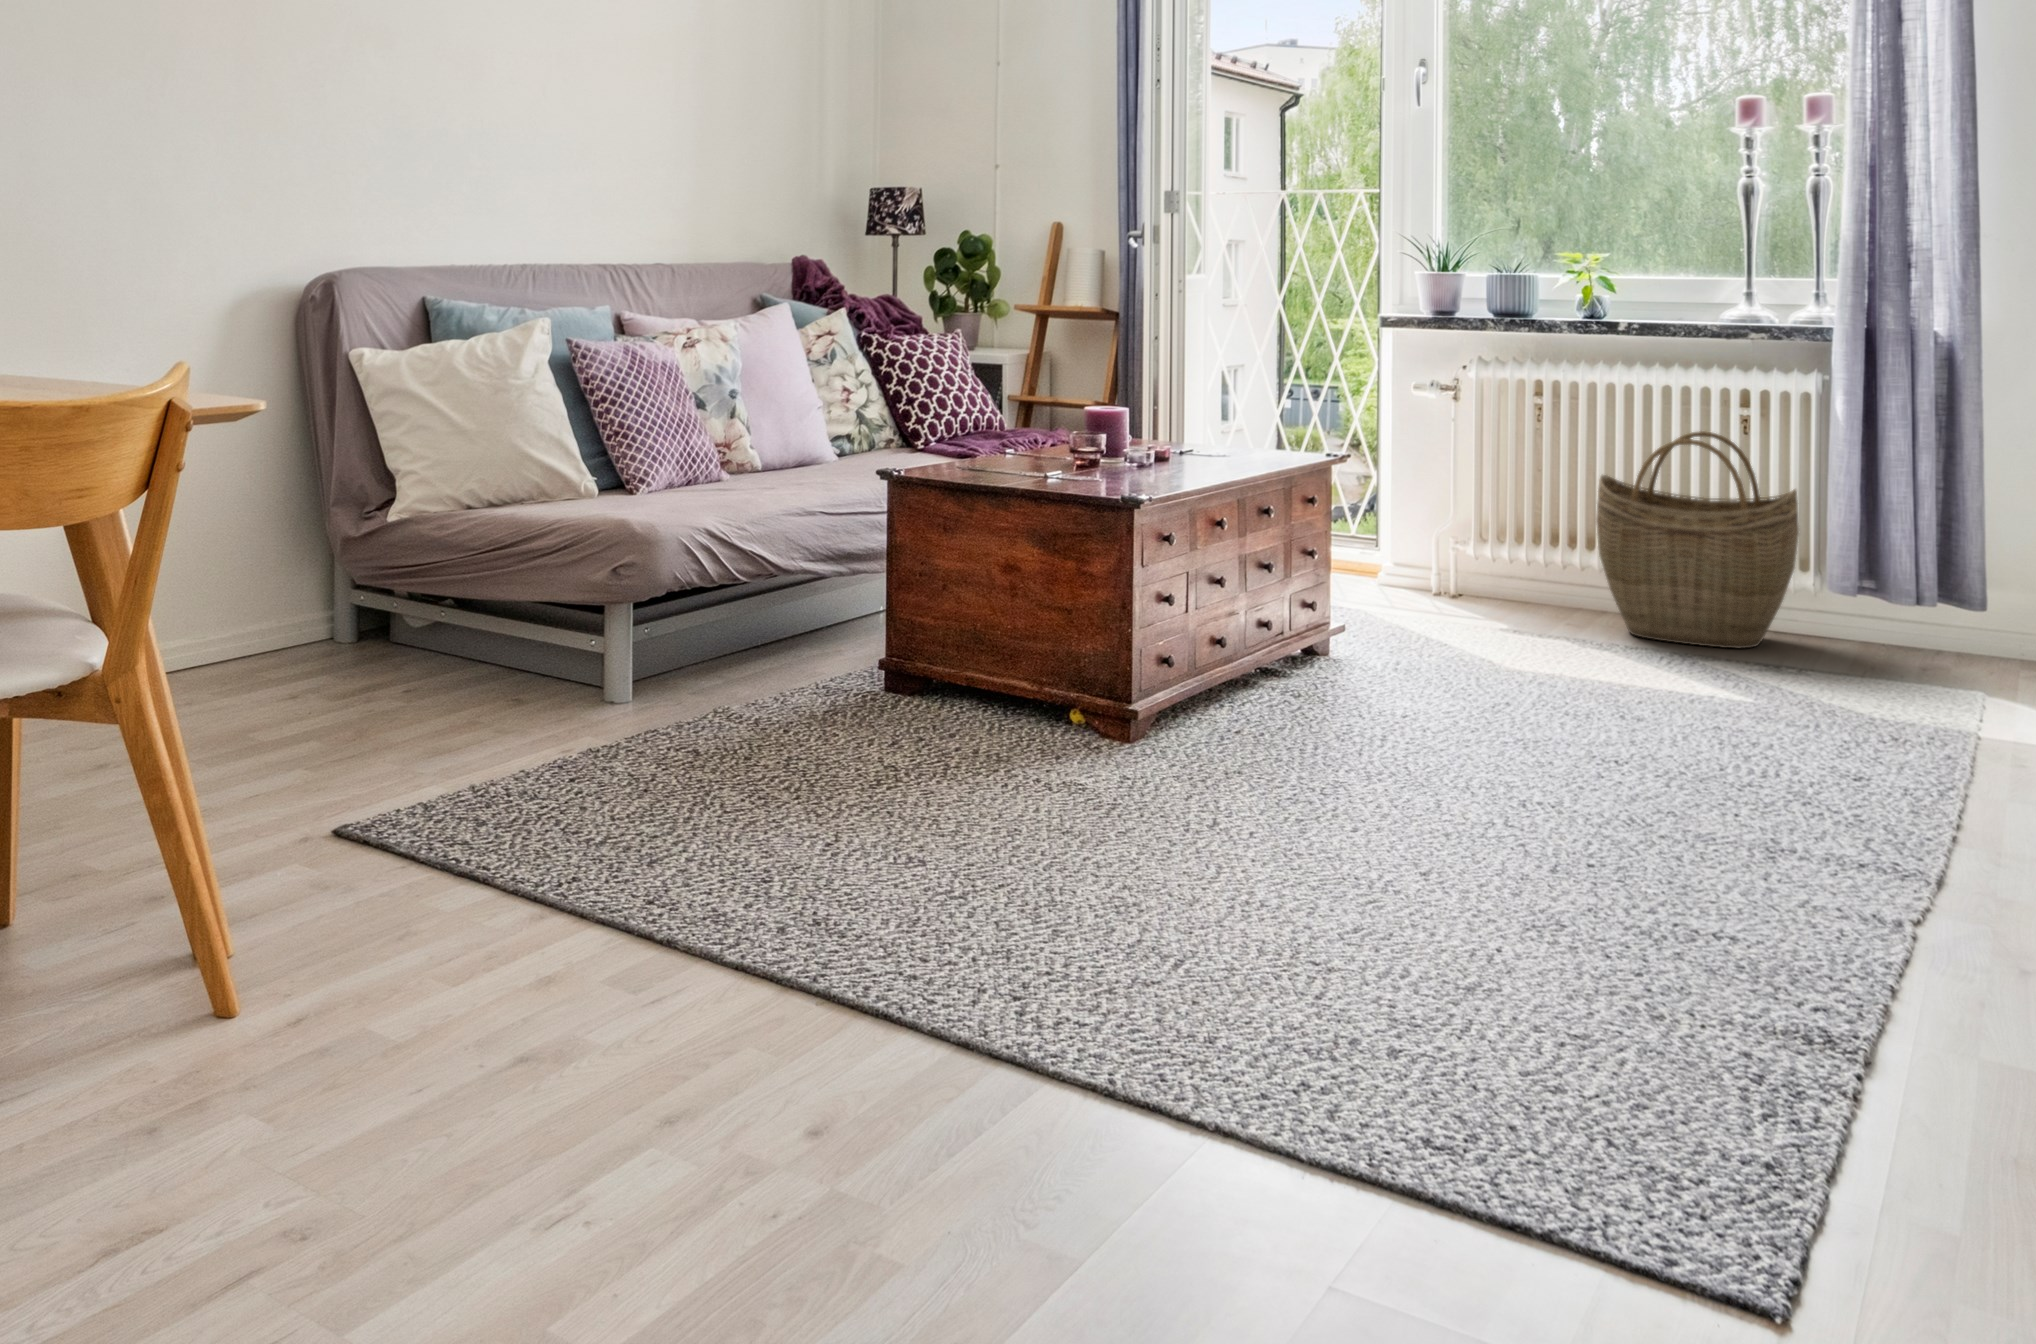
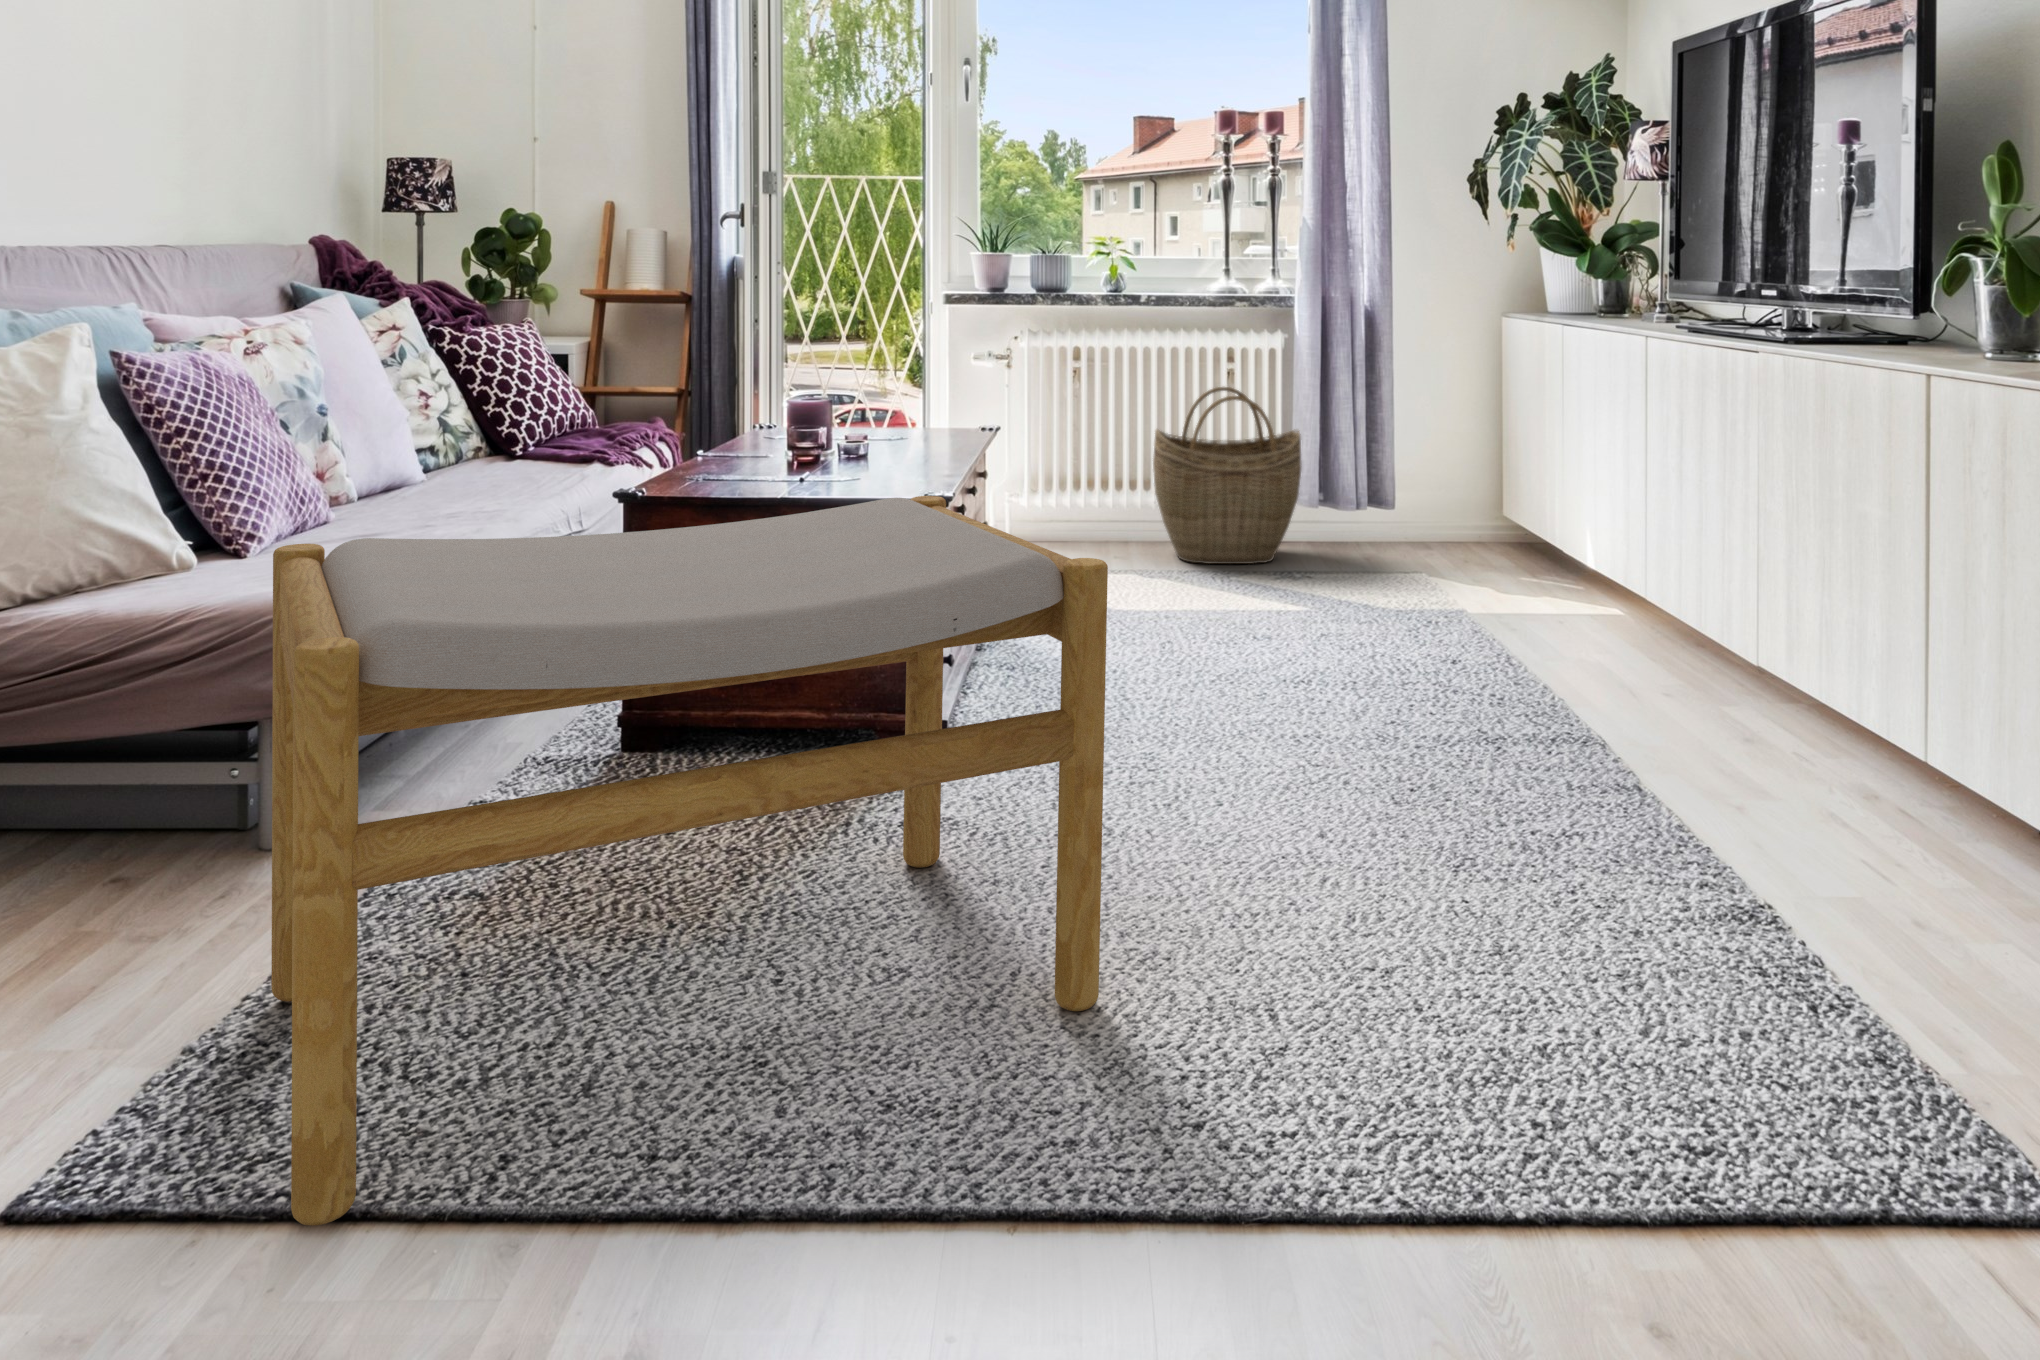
footstool: none [443,456,1061,914] -> present [271,496,1108,1226]

